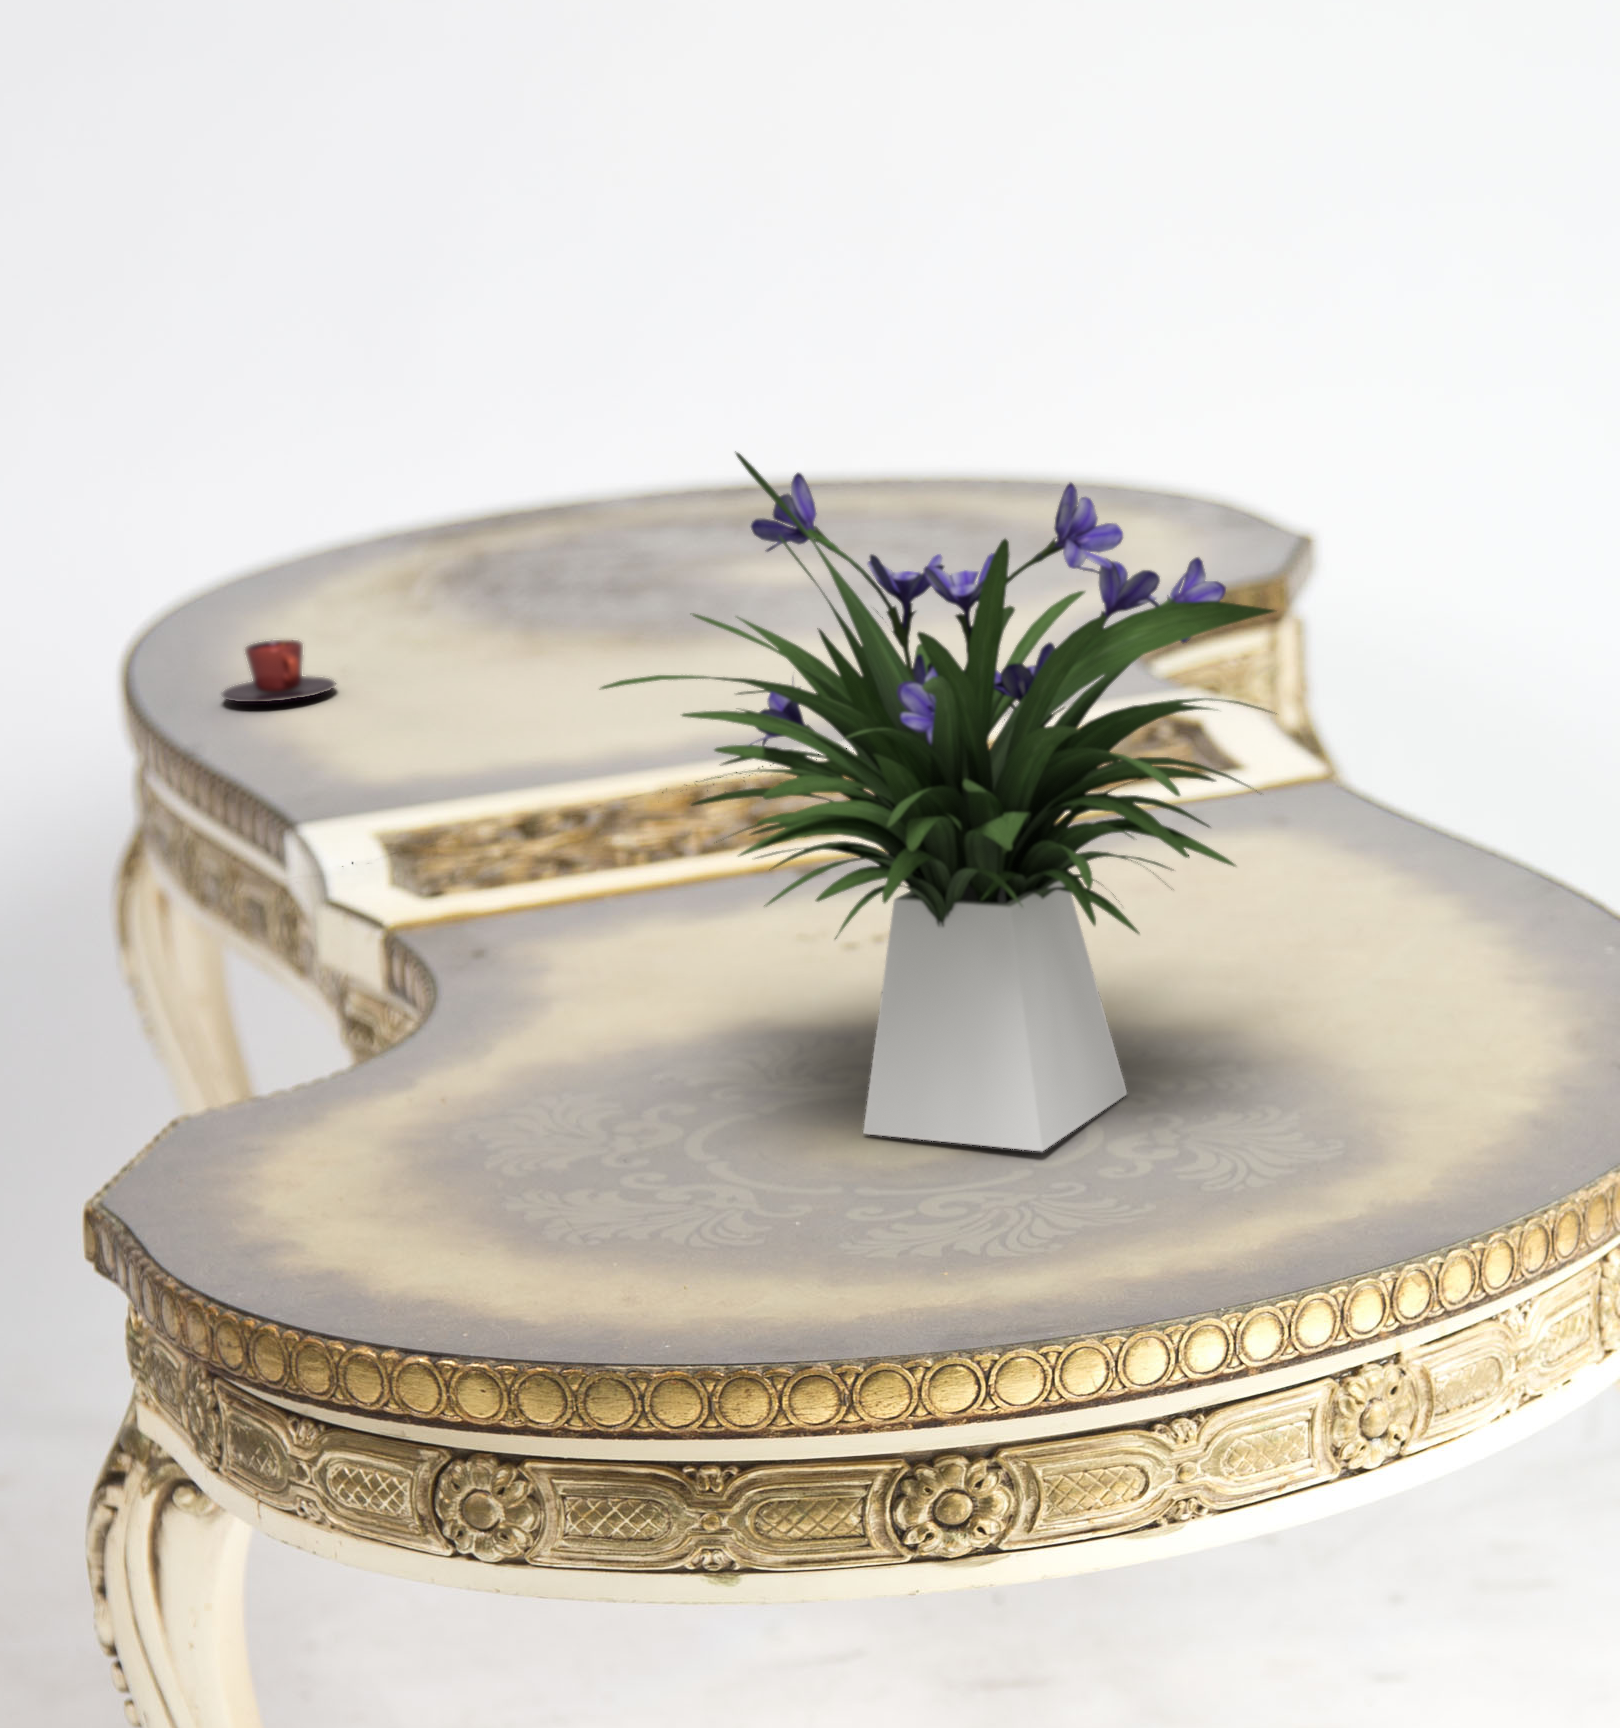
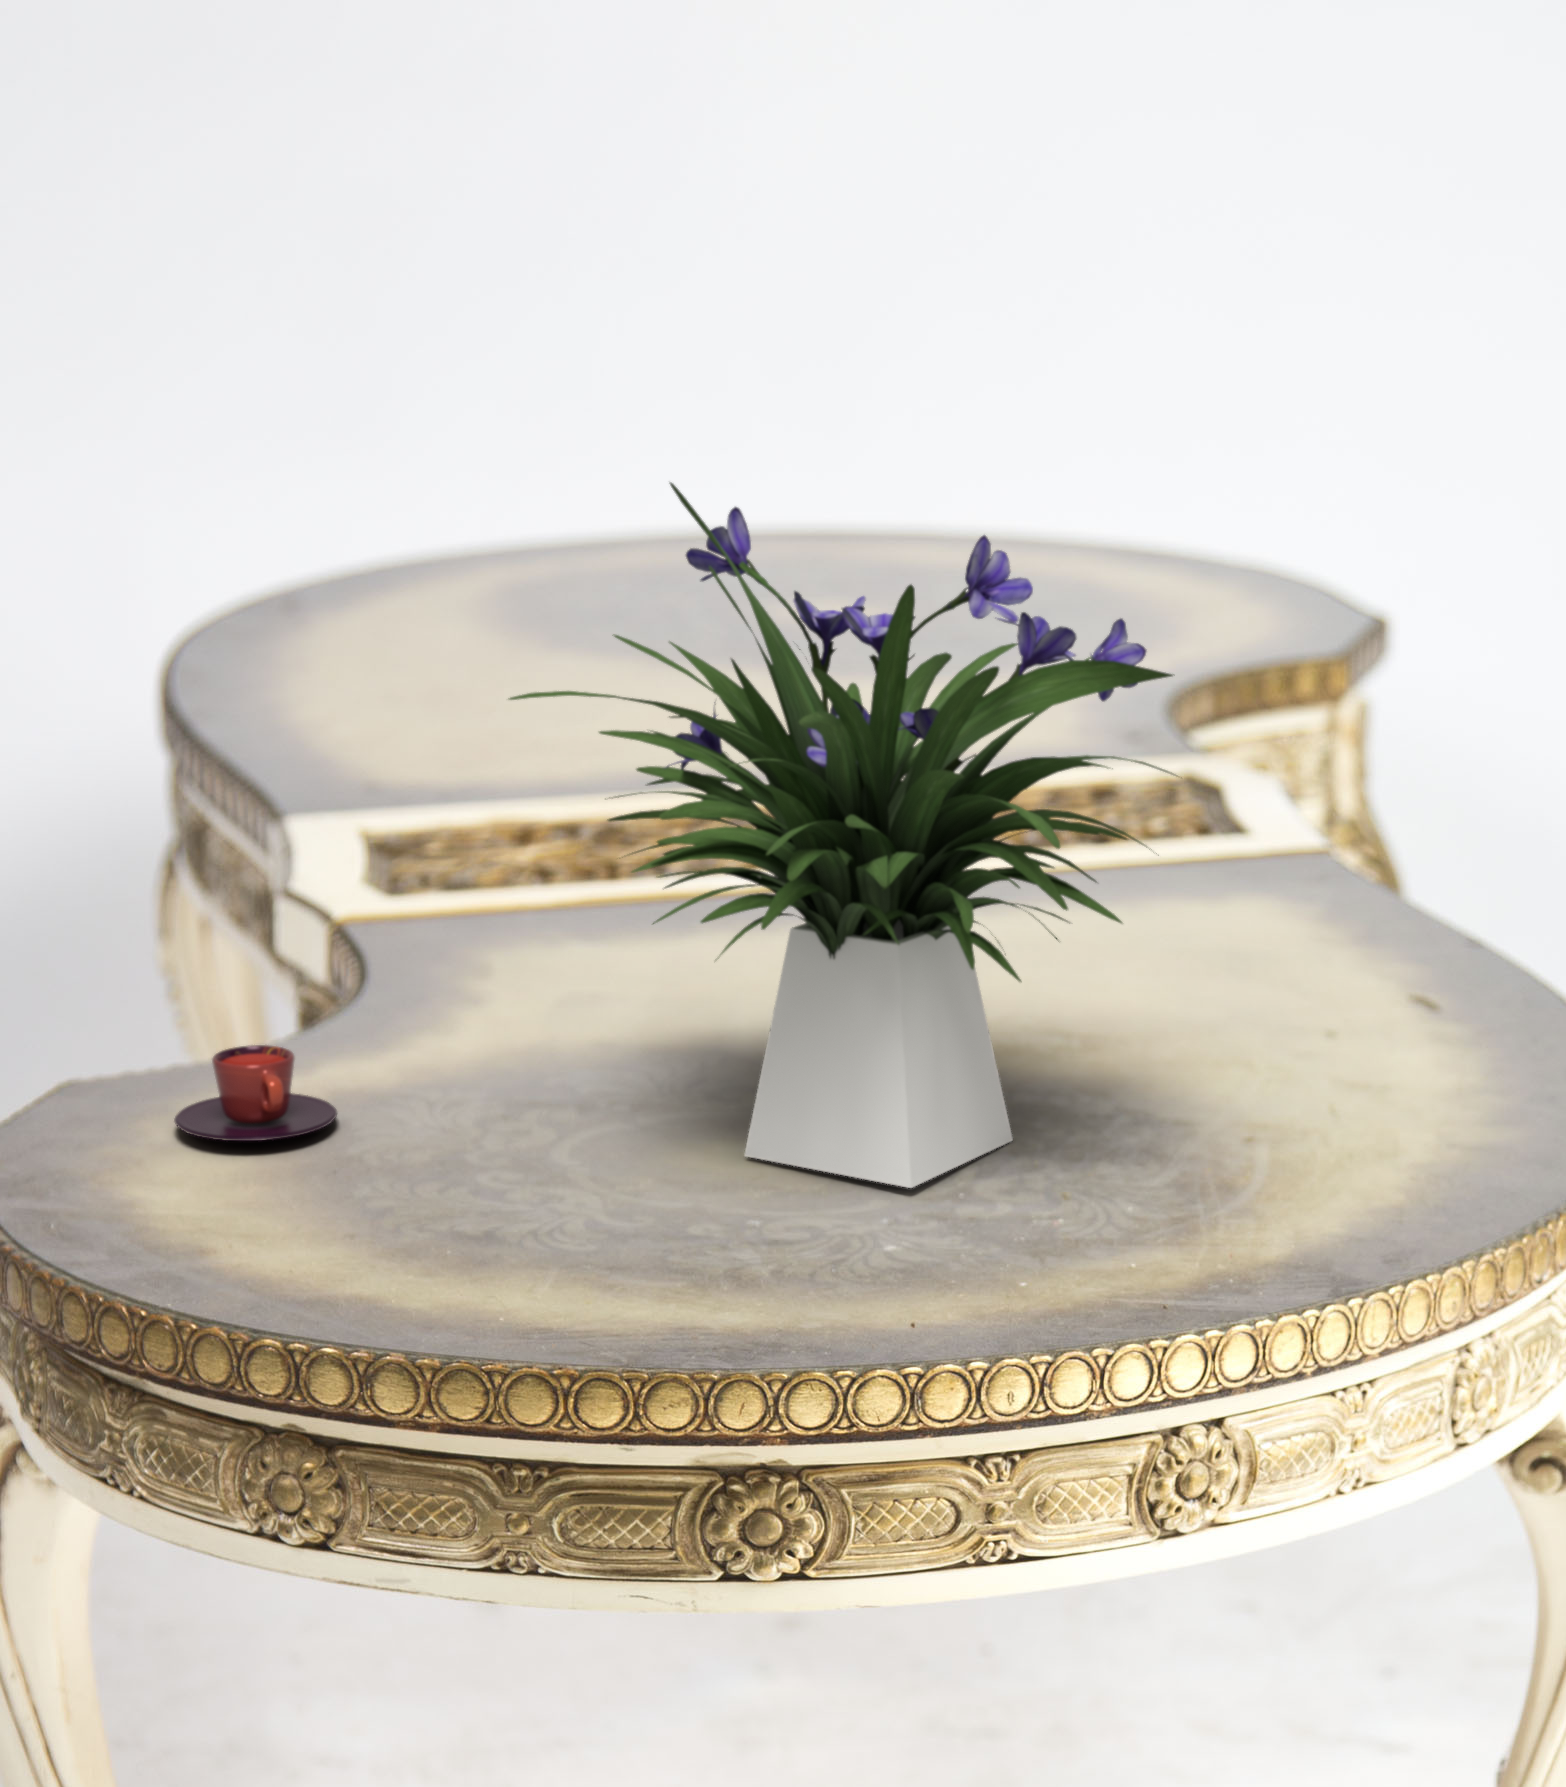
teacup: present [222,640,335,702] -> present [174,1045,337,1141]

